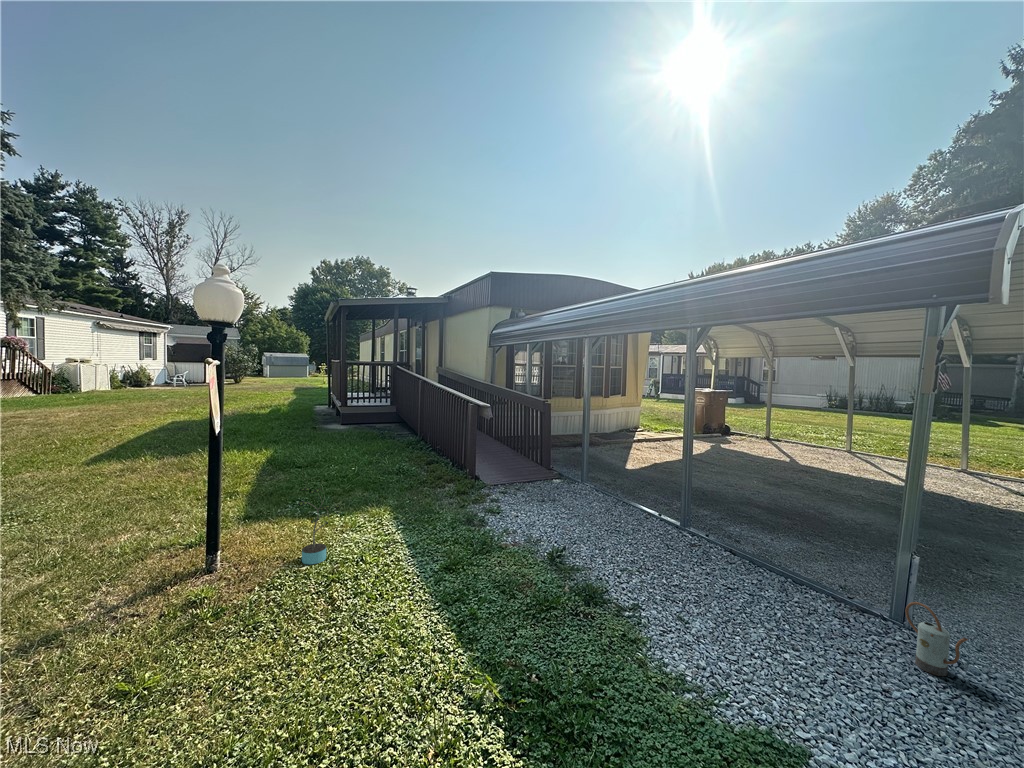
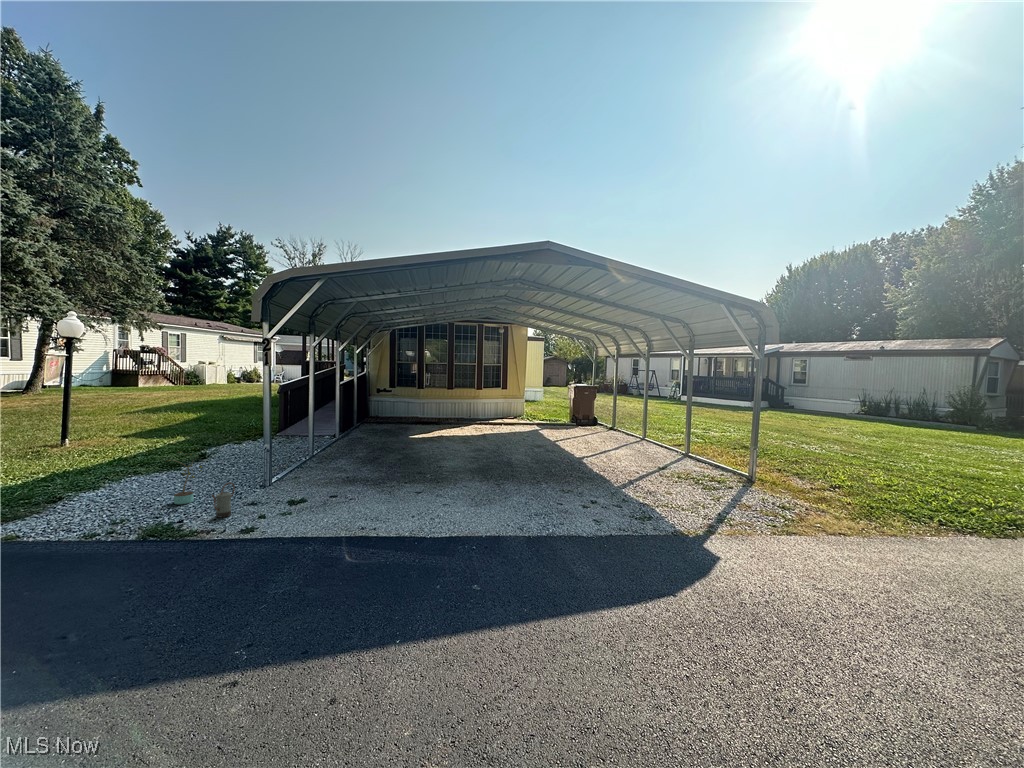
potted plant: present [298,487,341,564] -> present [165,451,203,504]

